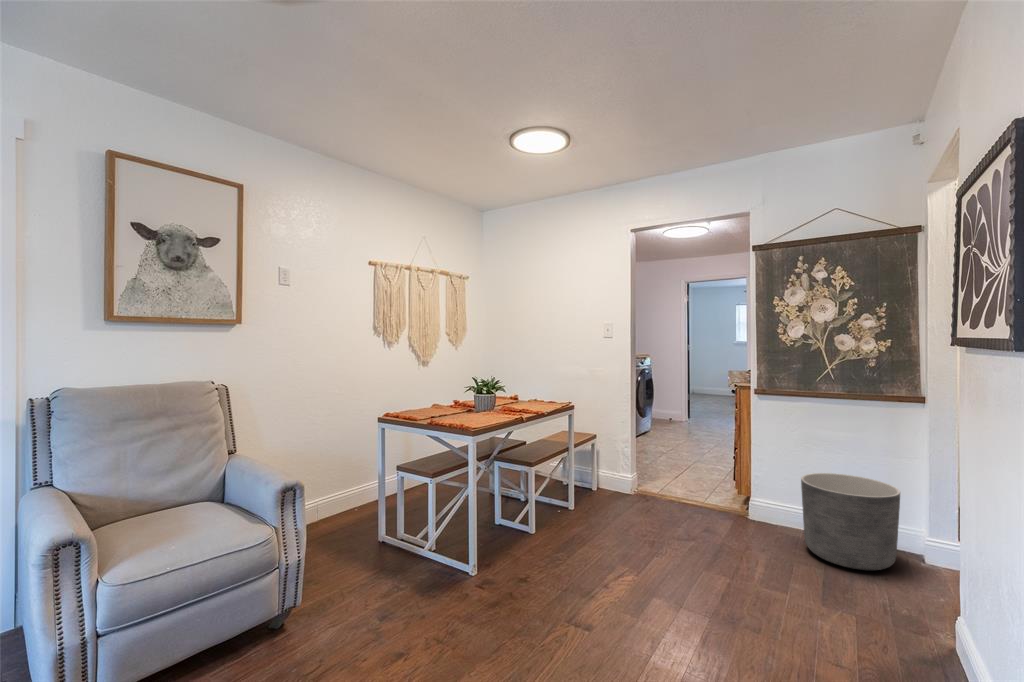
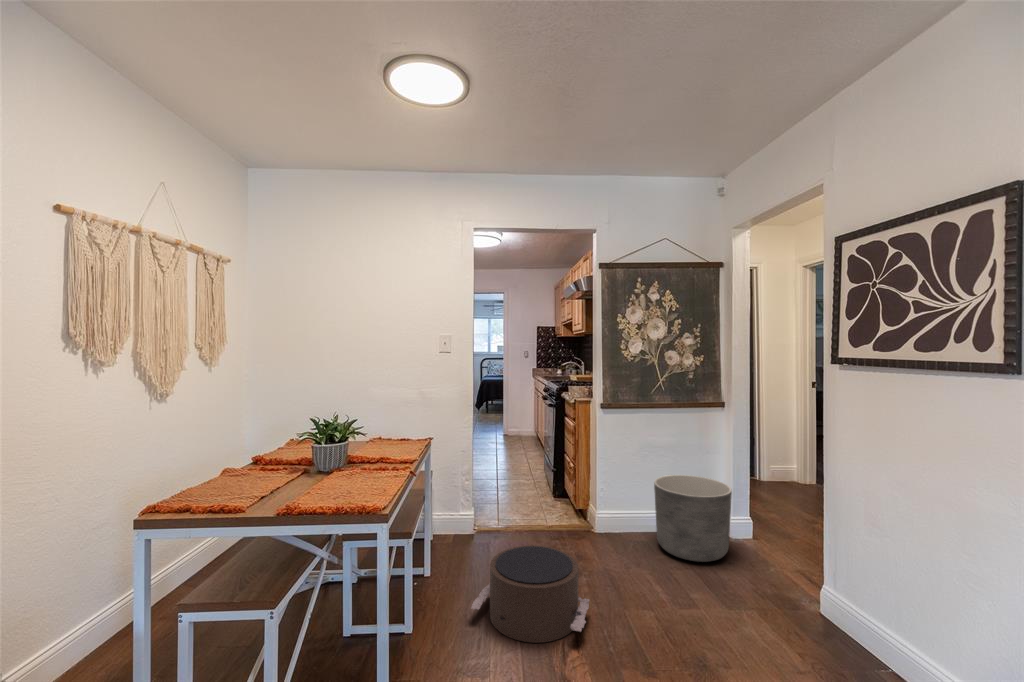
pouf: none [573,496,667,565] -> present [471,545,589,643]

